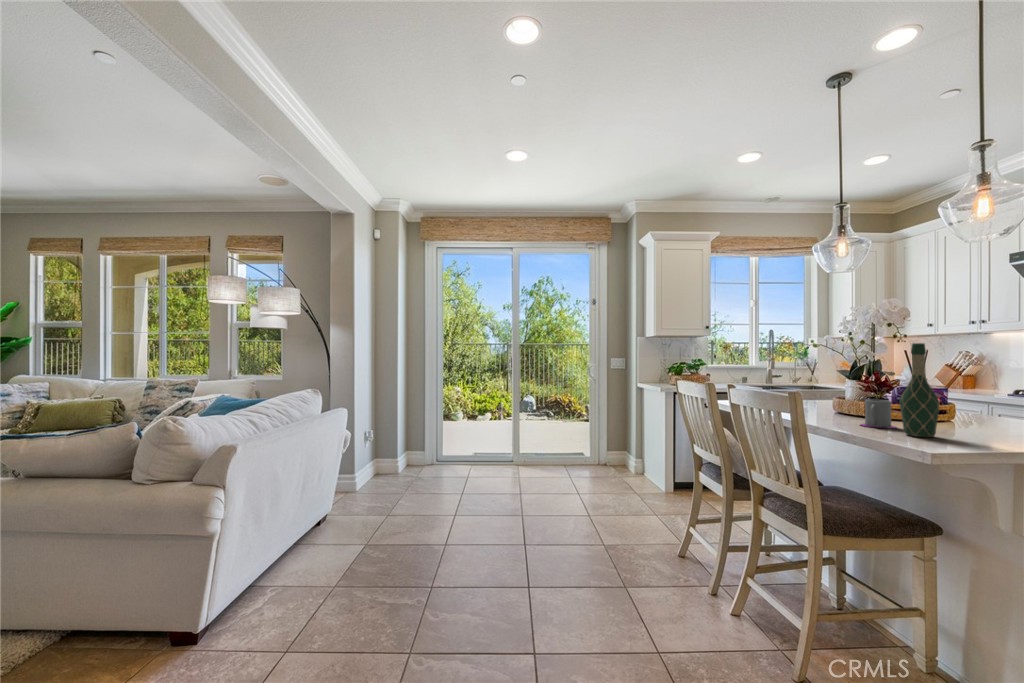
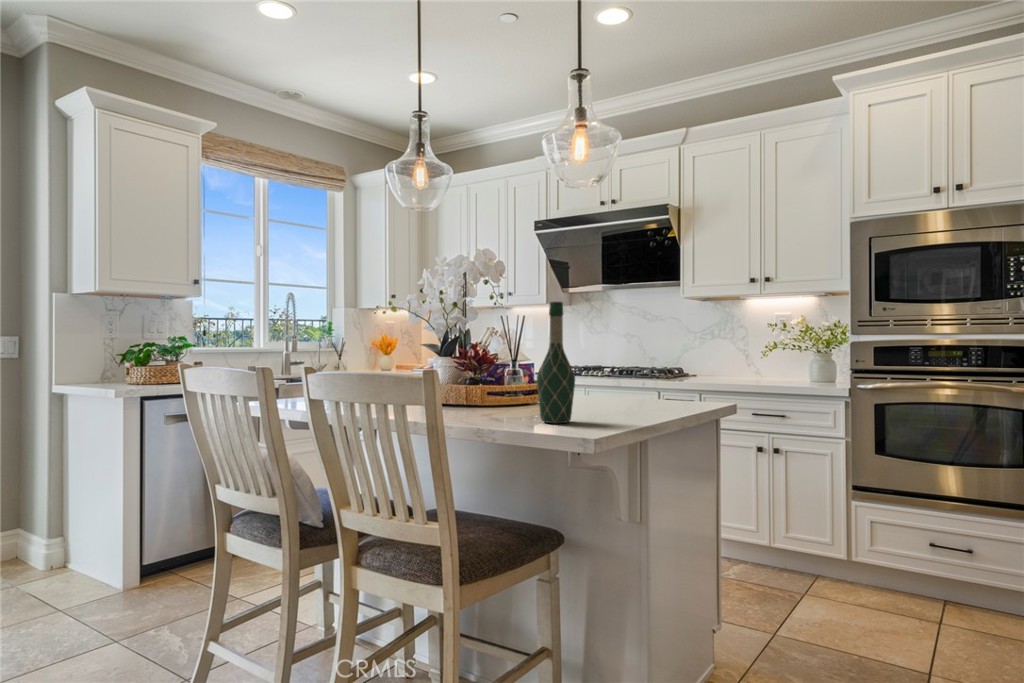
mug: present [861,399,896,429] -> none [481,380,520,418]

